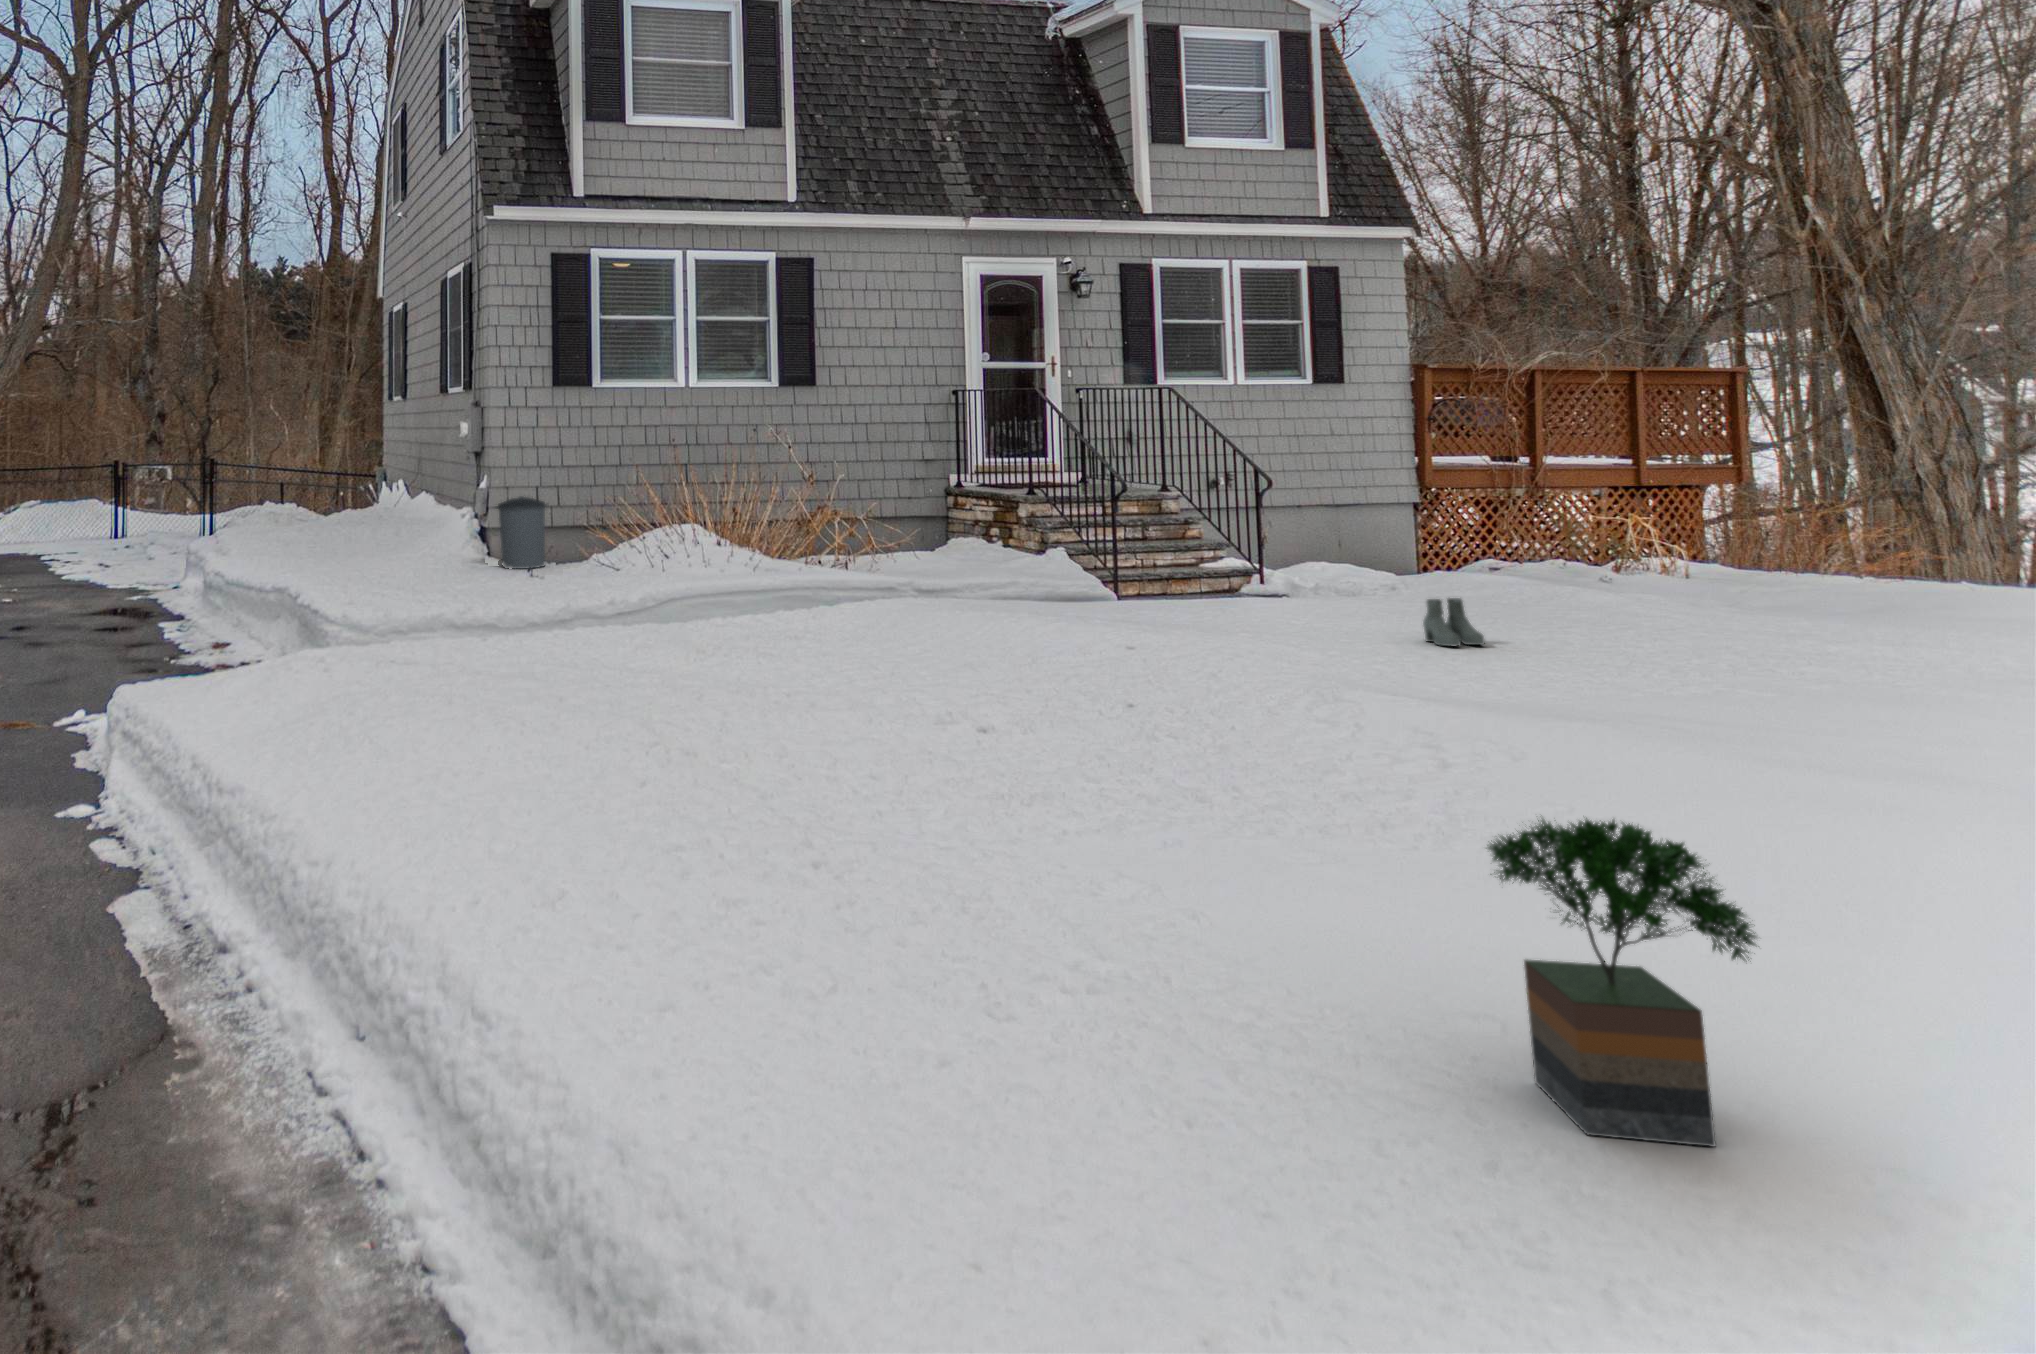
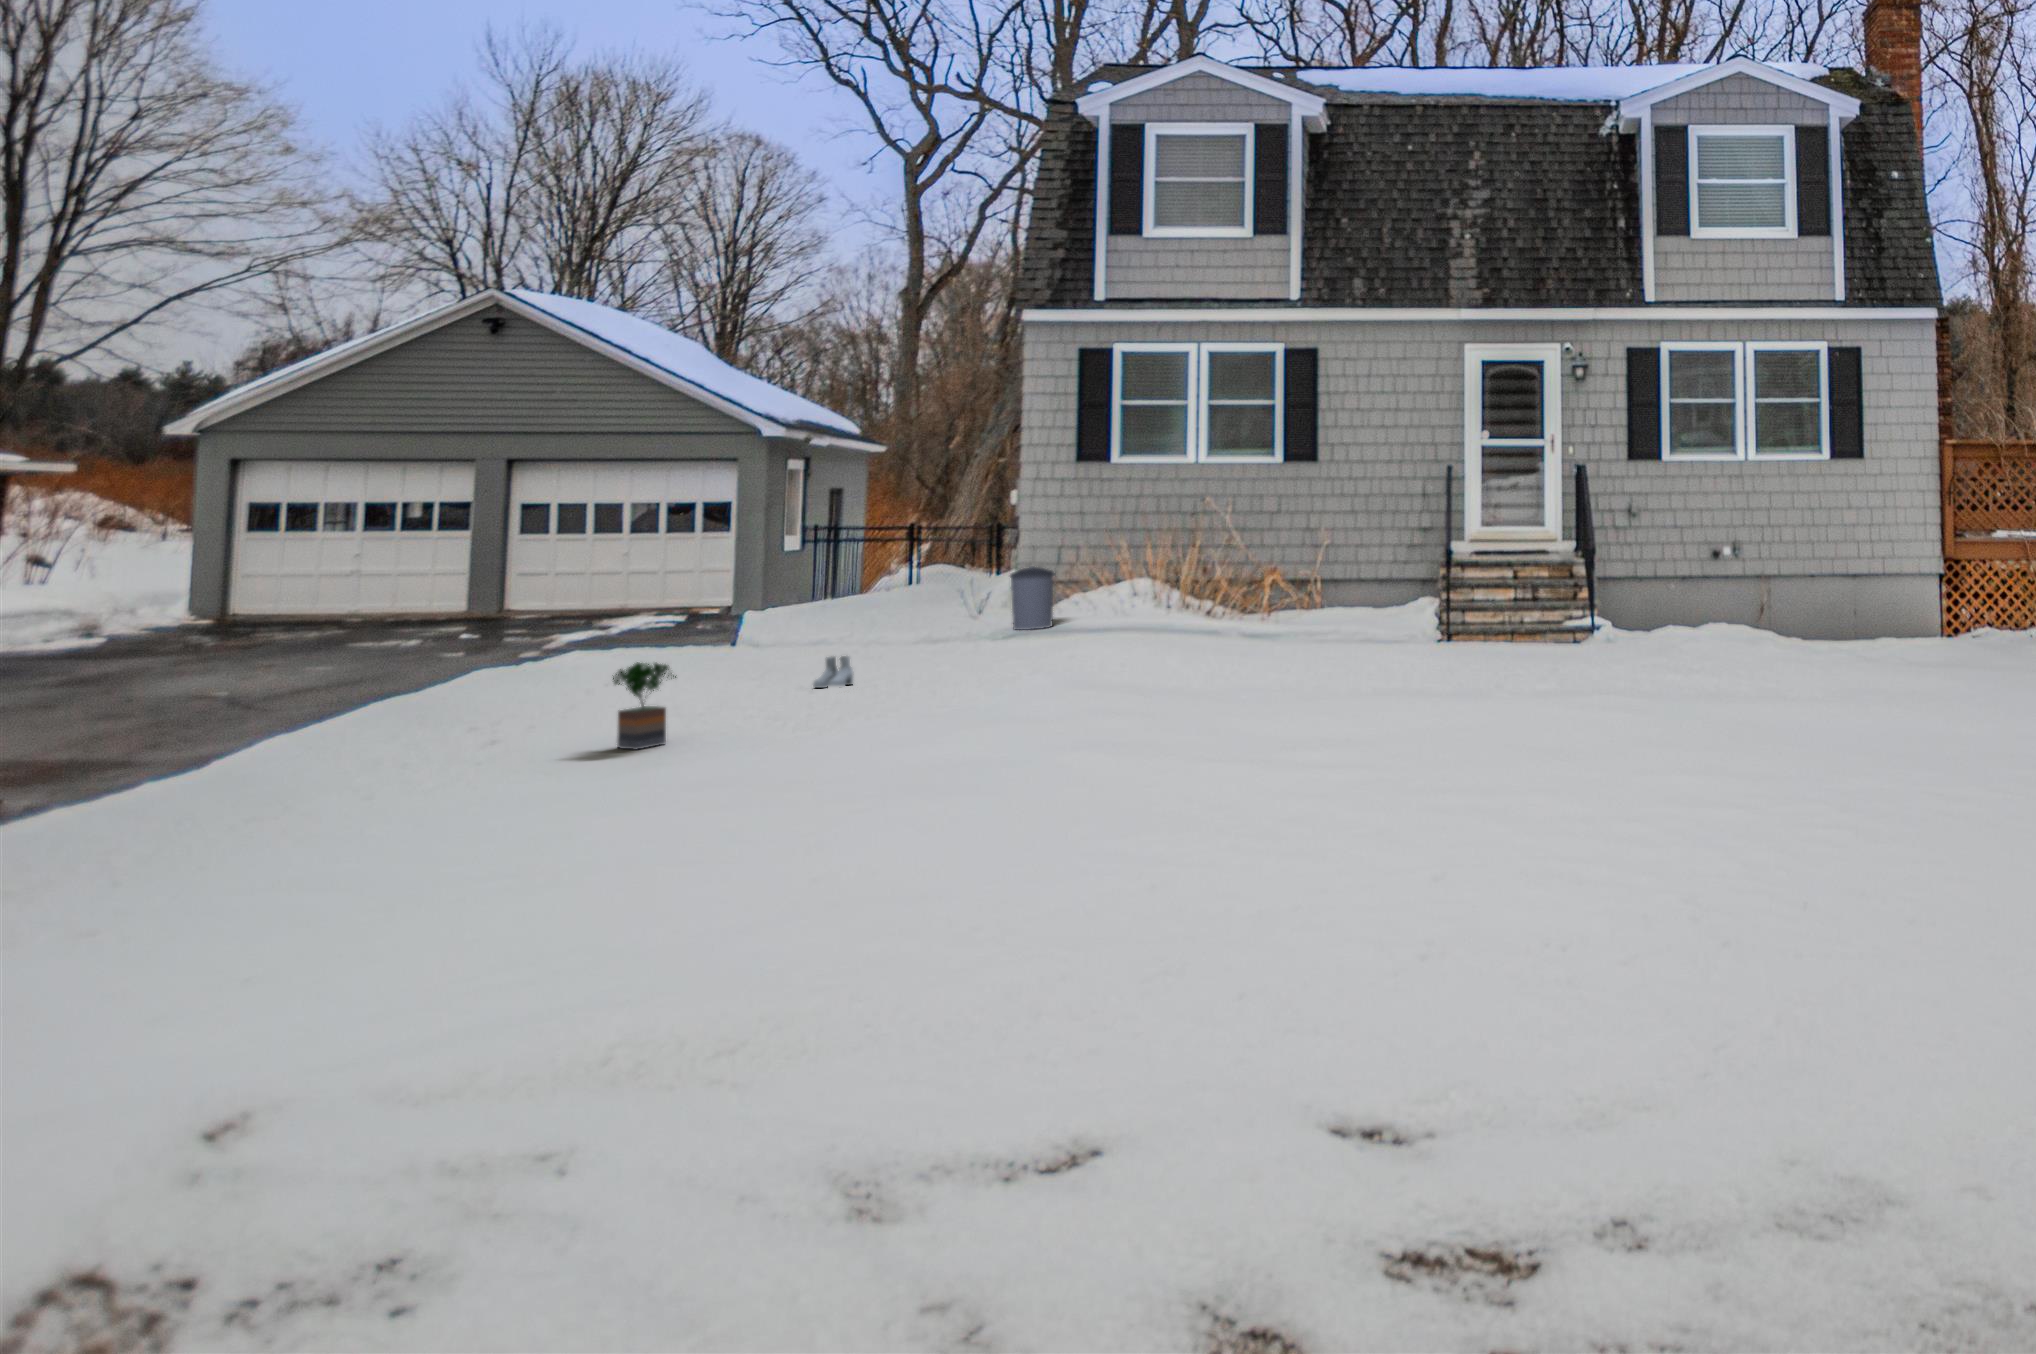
boots: present [1423,598,1485,646] -> present [813,656,853,688]
potted tree: present [1486,818,1759,1147] -> present [613,662,677,750]

